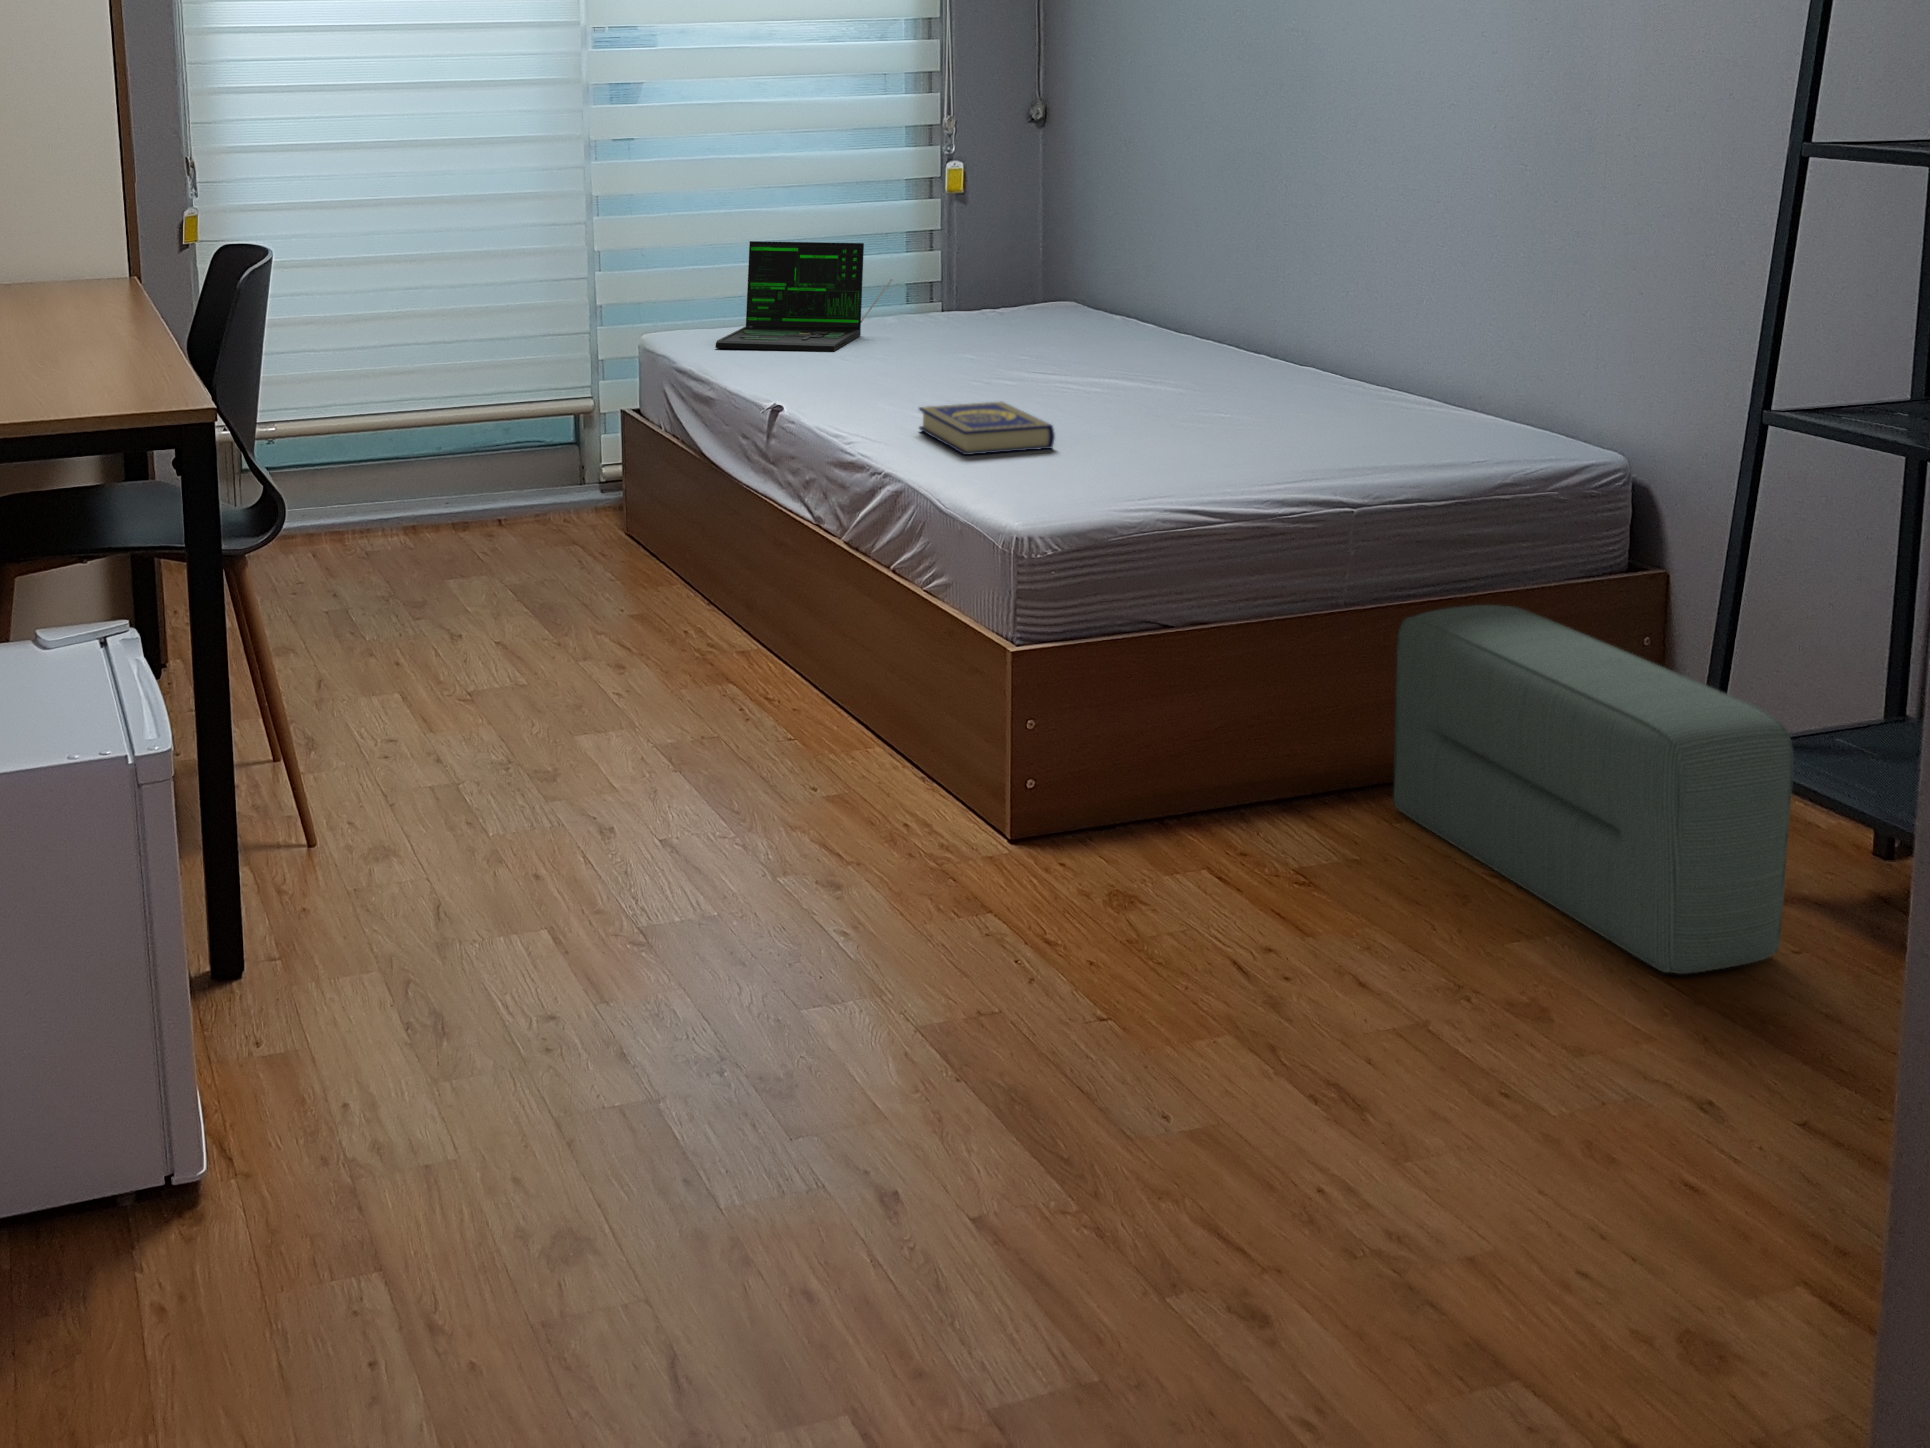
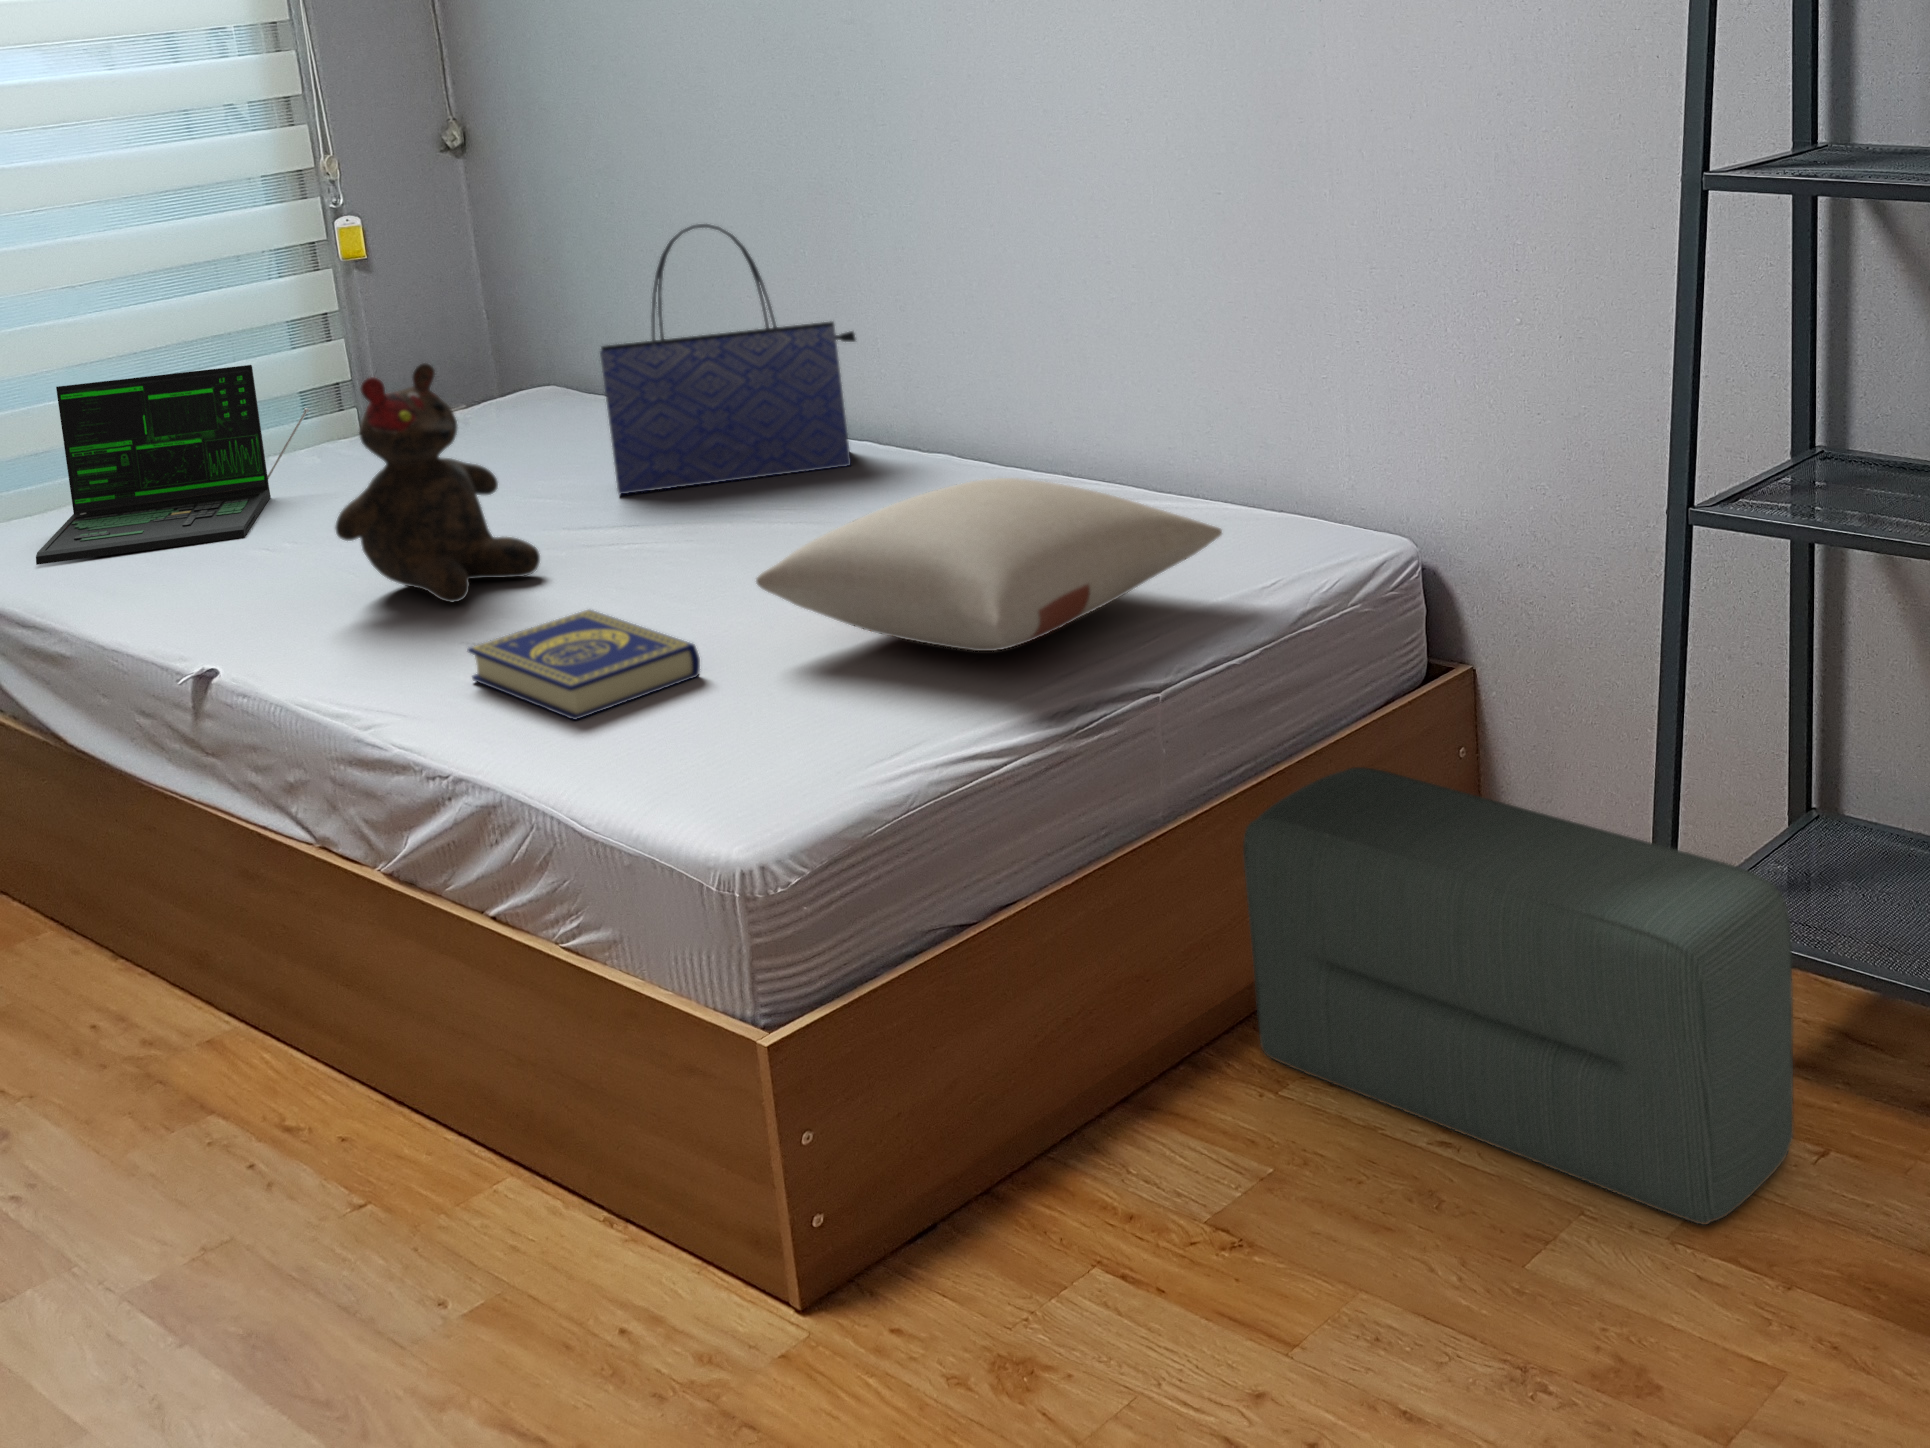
tote bag: none [1070,170,1258,367] -> present [600,224,856,494]
teddy bear: none [871,234,995,395] -> present [336,363,540,602]
pillow: none [1102,349,1444,461] -> present [756,478,1222,651]

